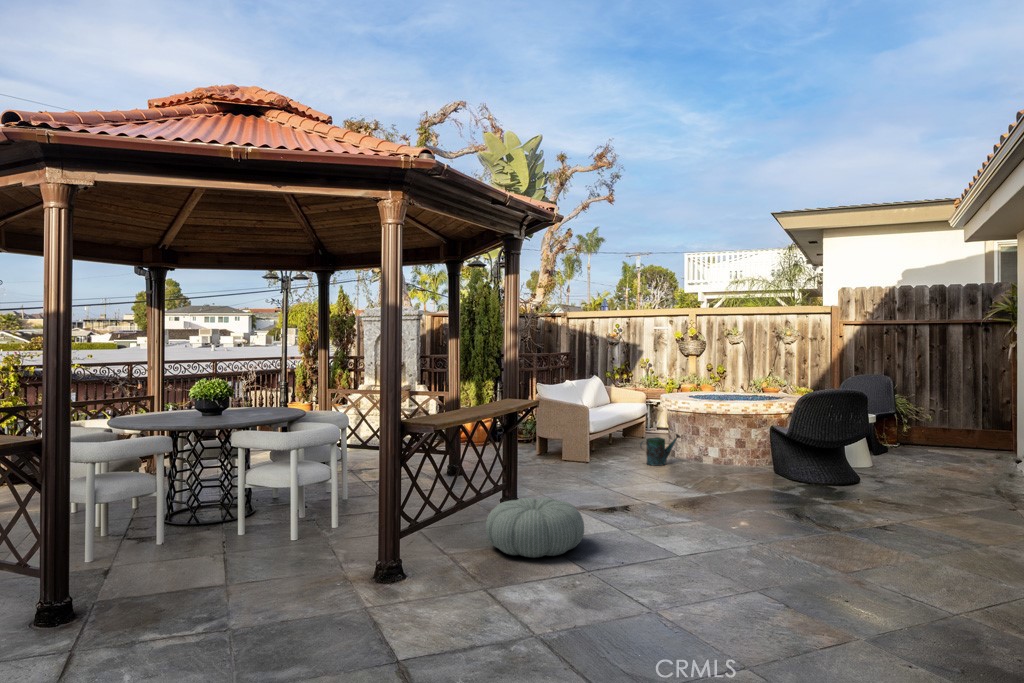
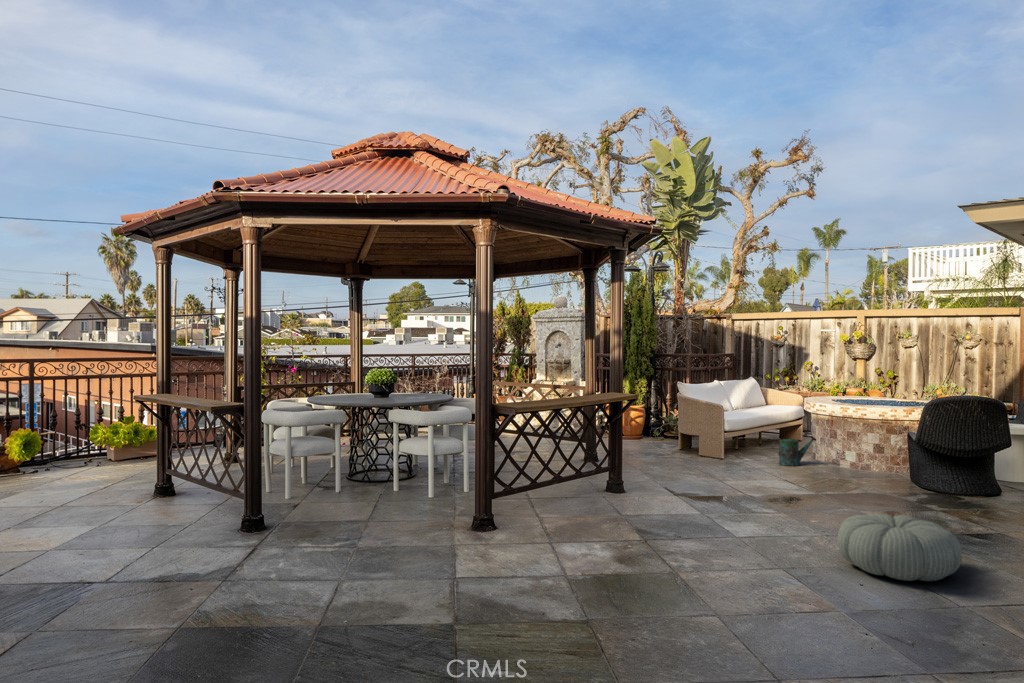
pouf: present [486,498,584,558] -> present [837,514,962,581]

